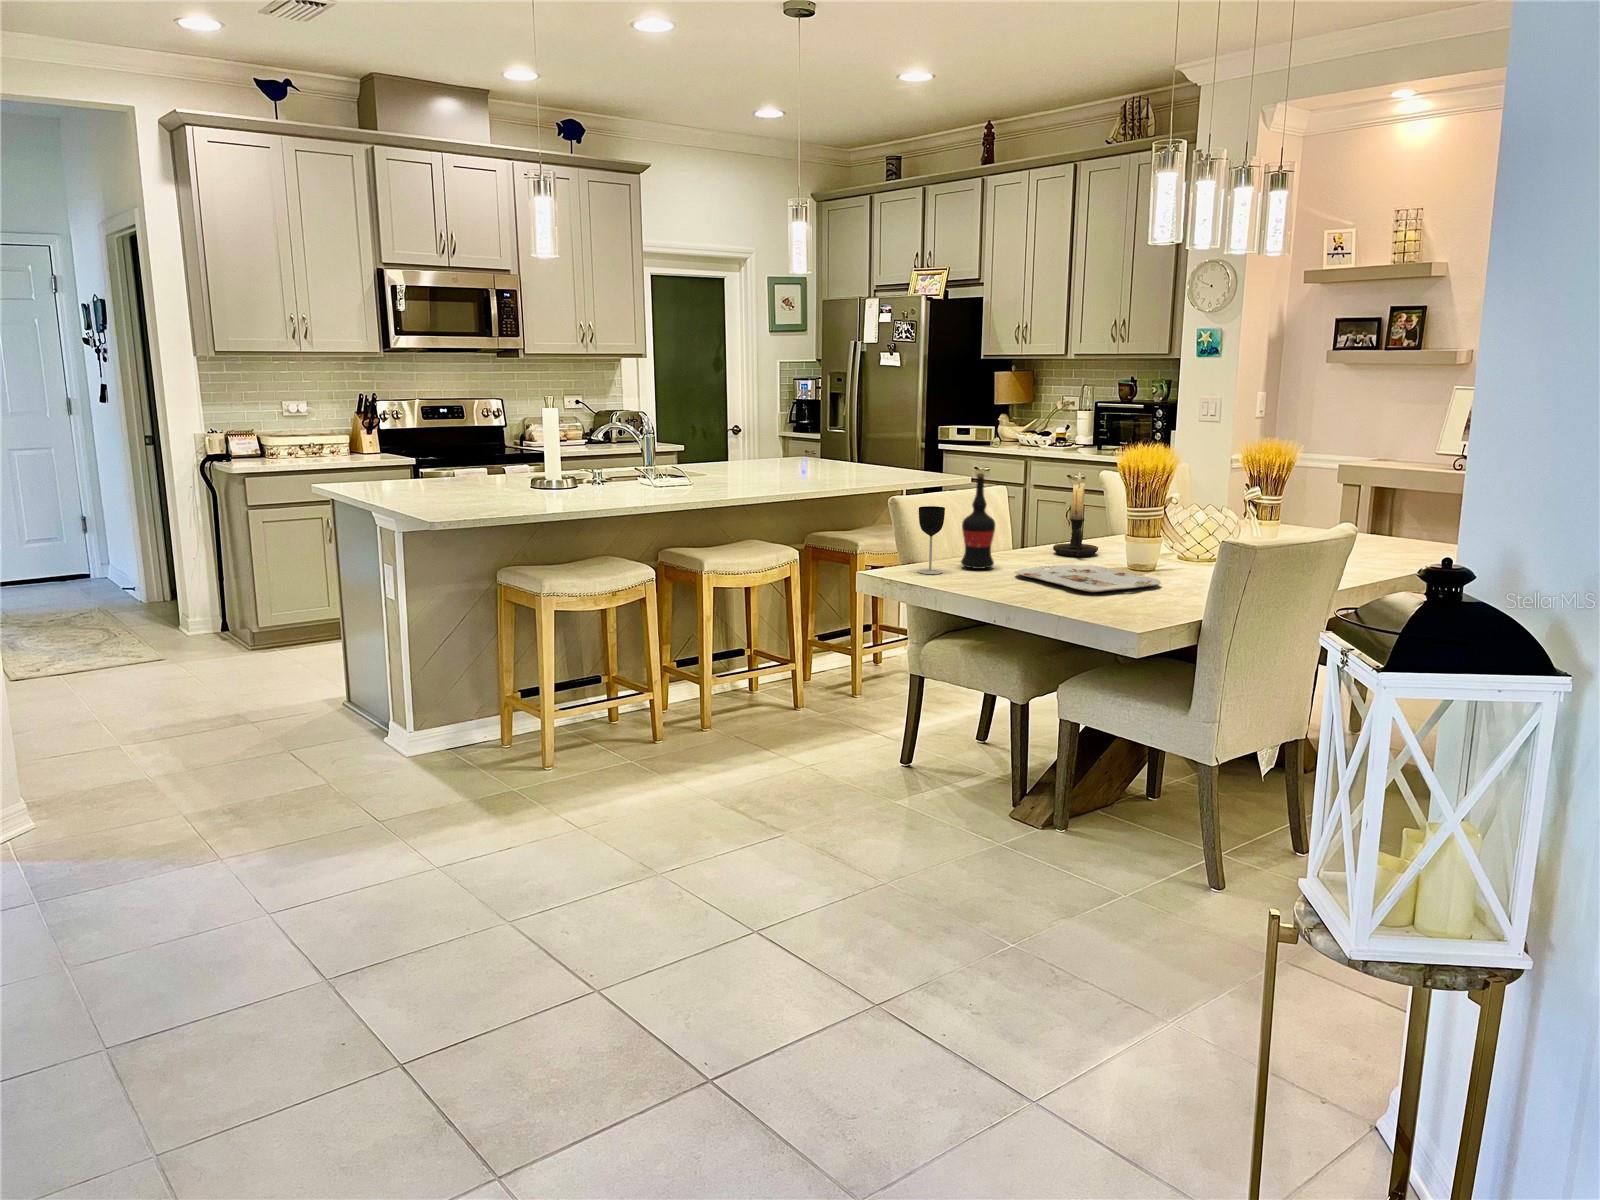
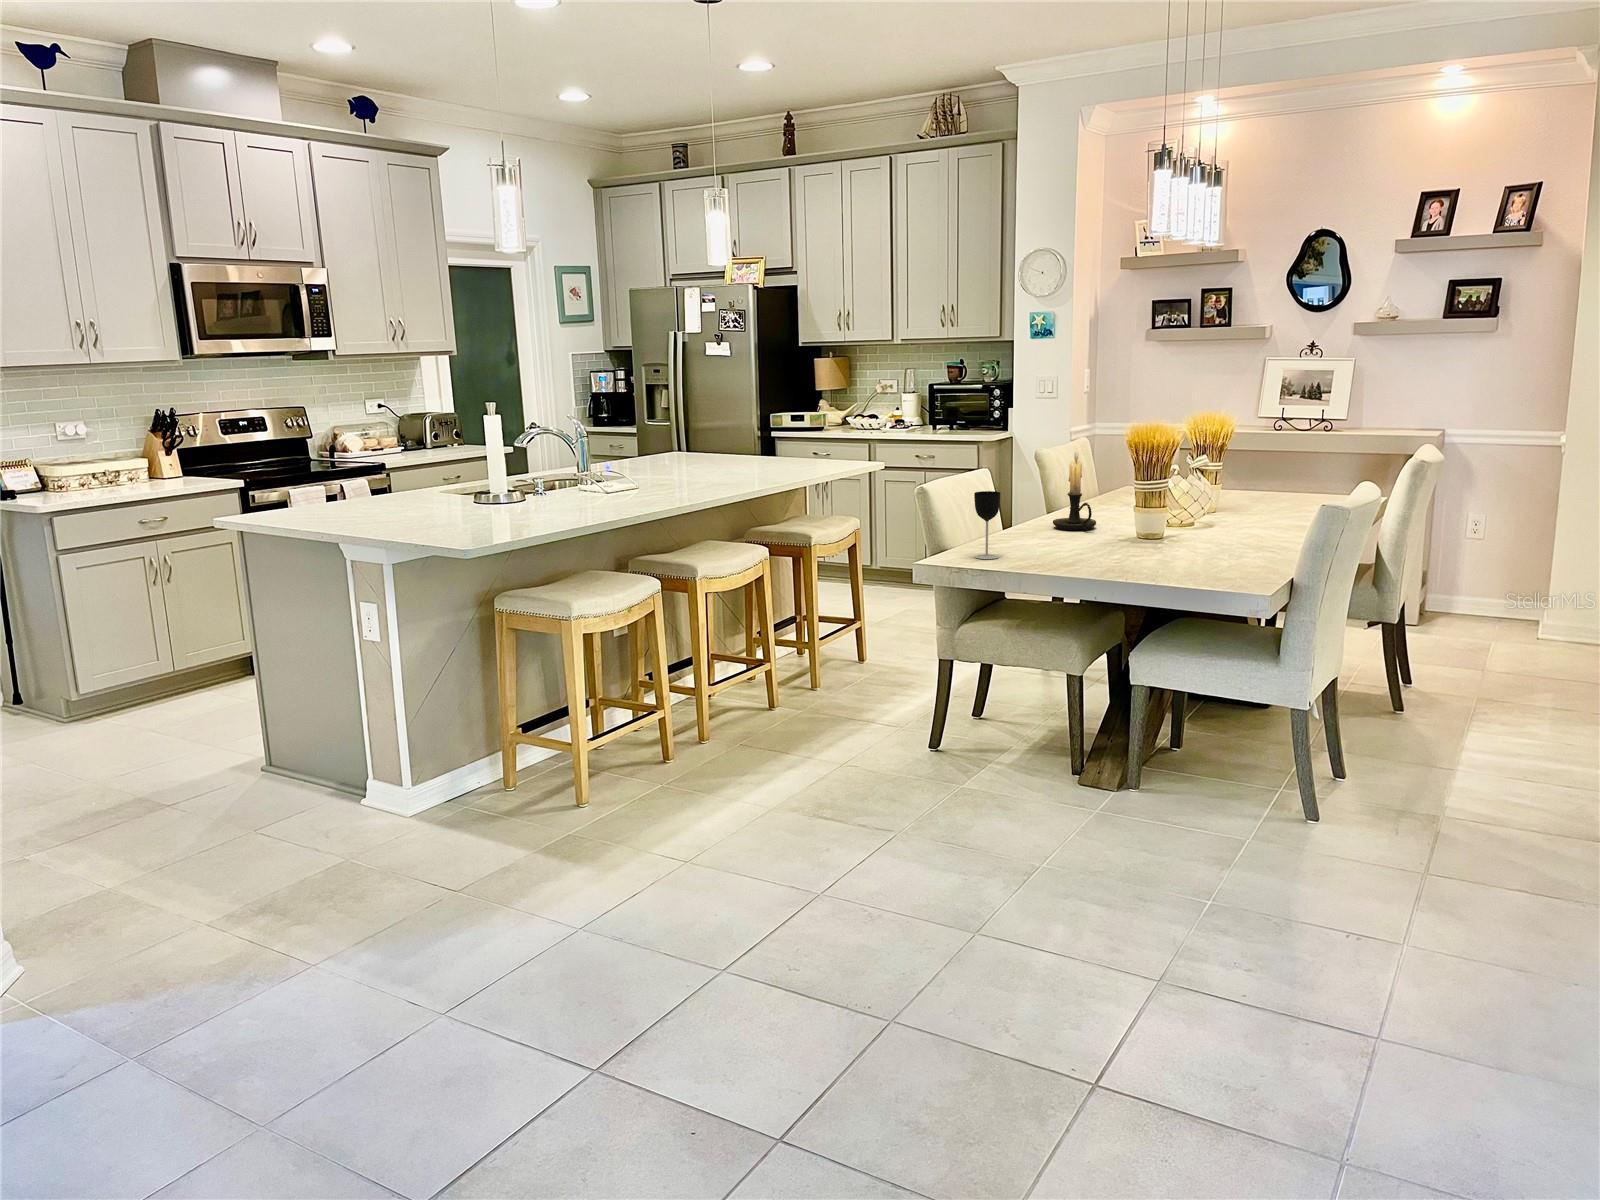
wine bottle: present [961,473,995,569] -> none [1003,455,1037,550]
serving tray: present [1015,565,1161,592] -> none [1068,537,1211,562]

